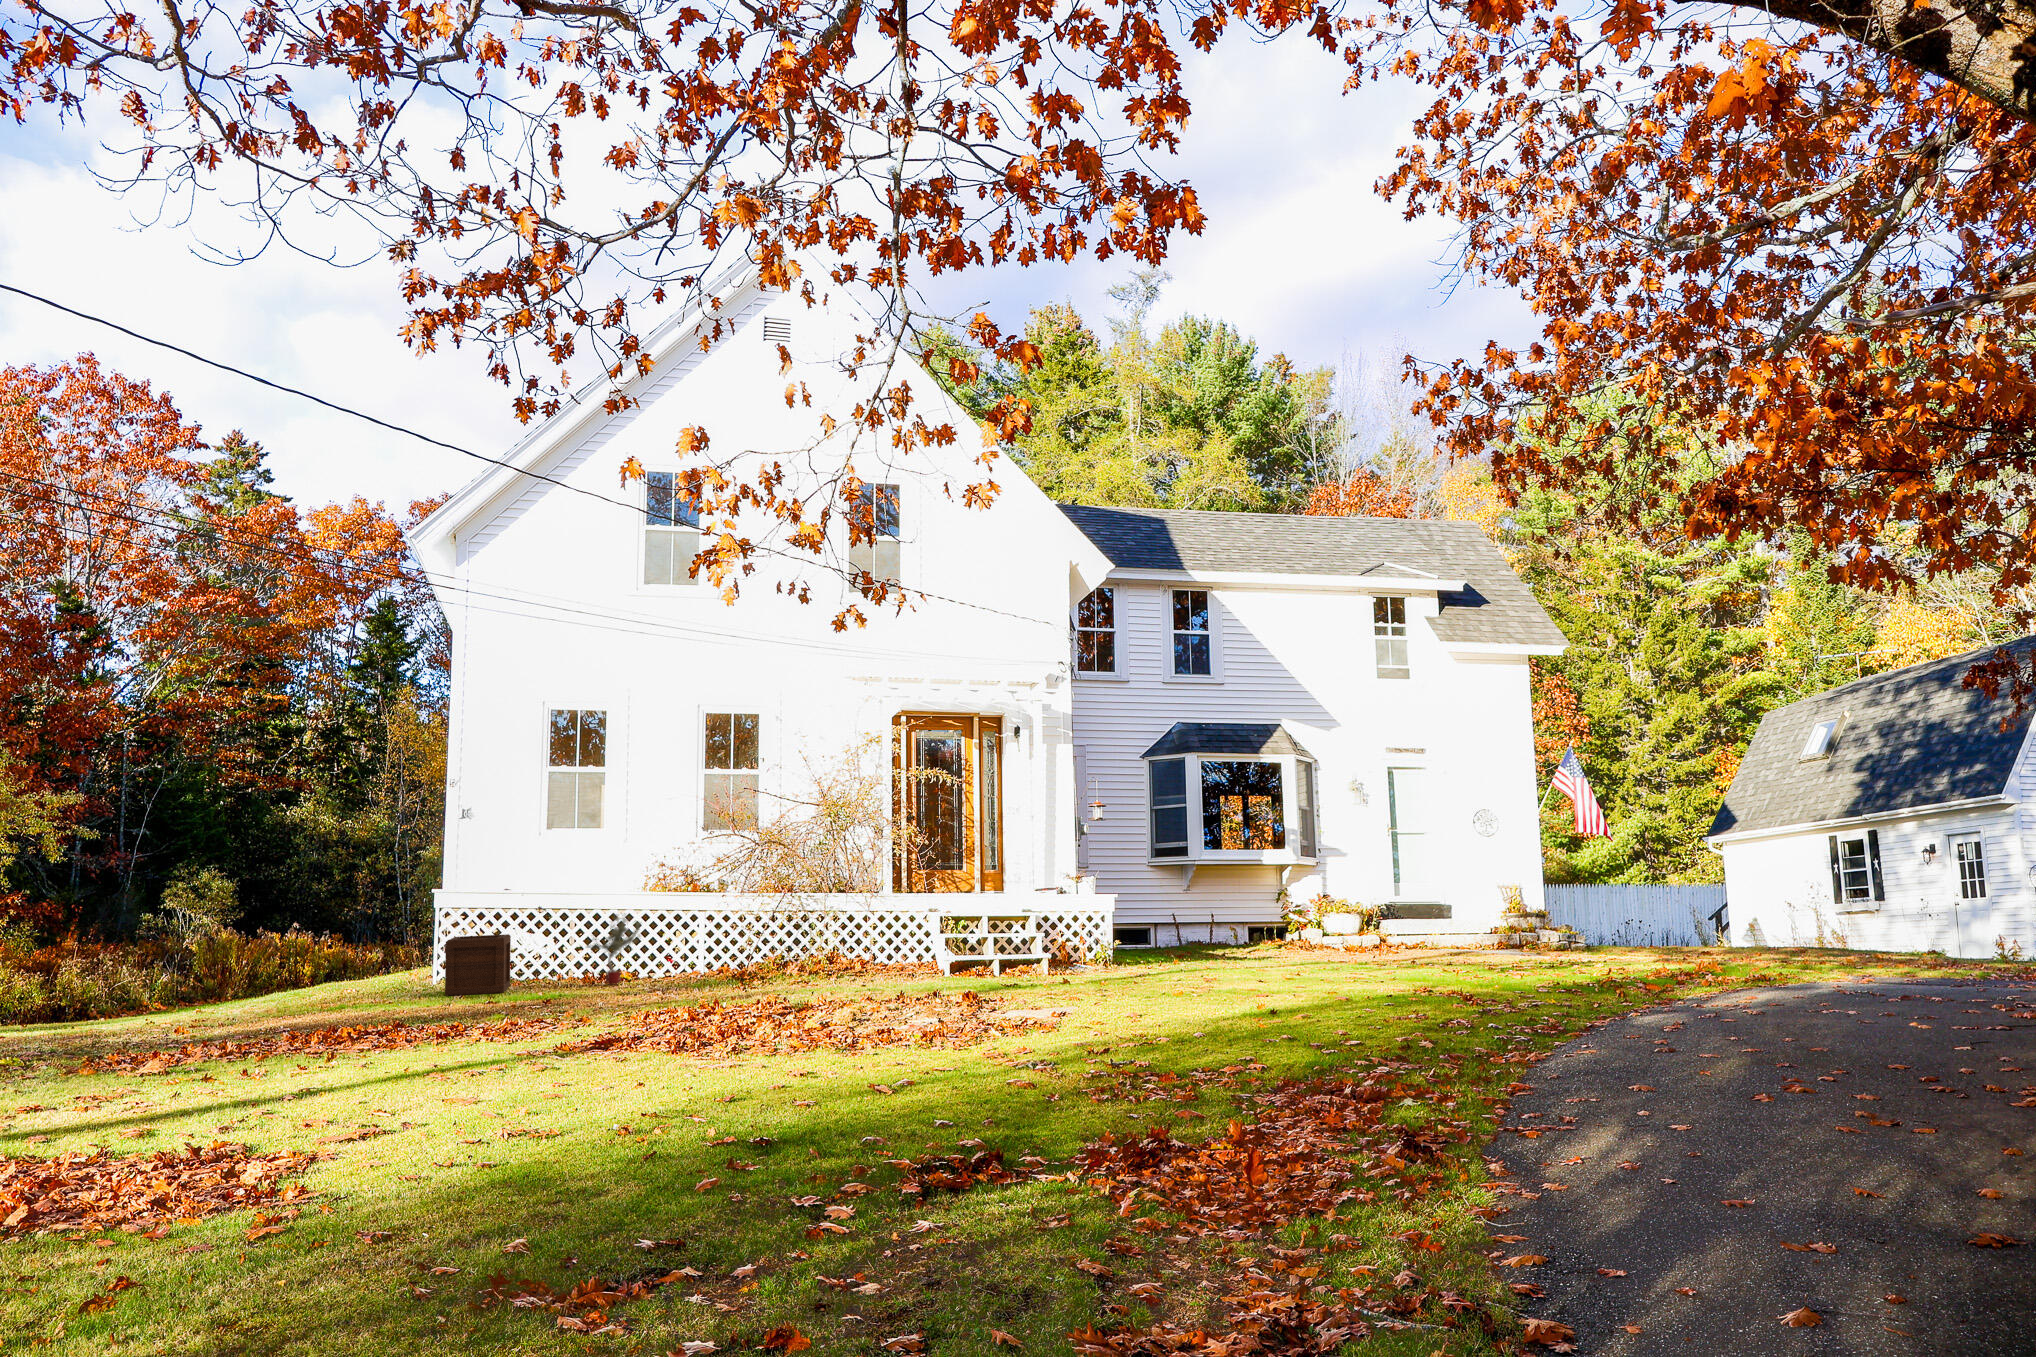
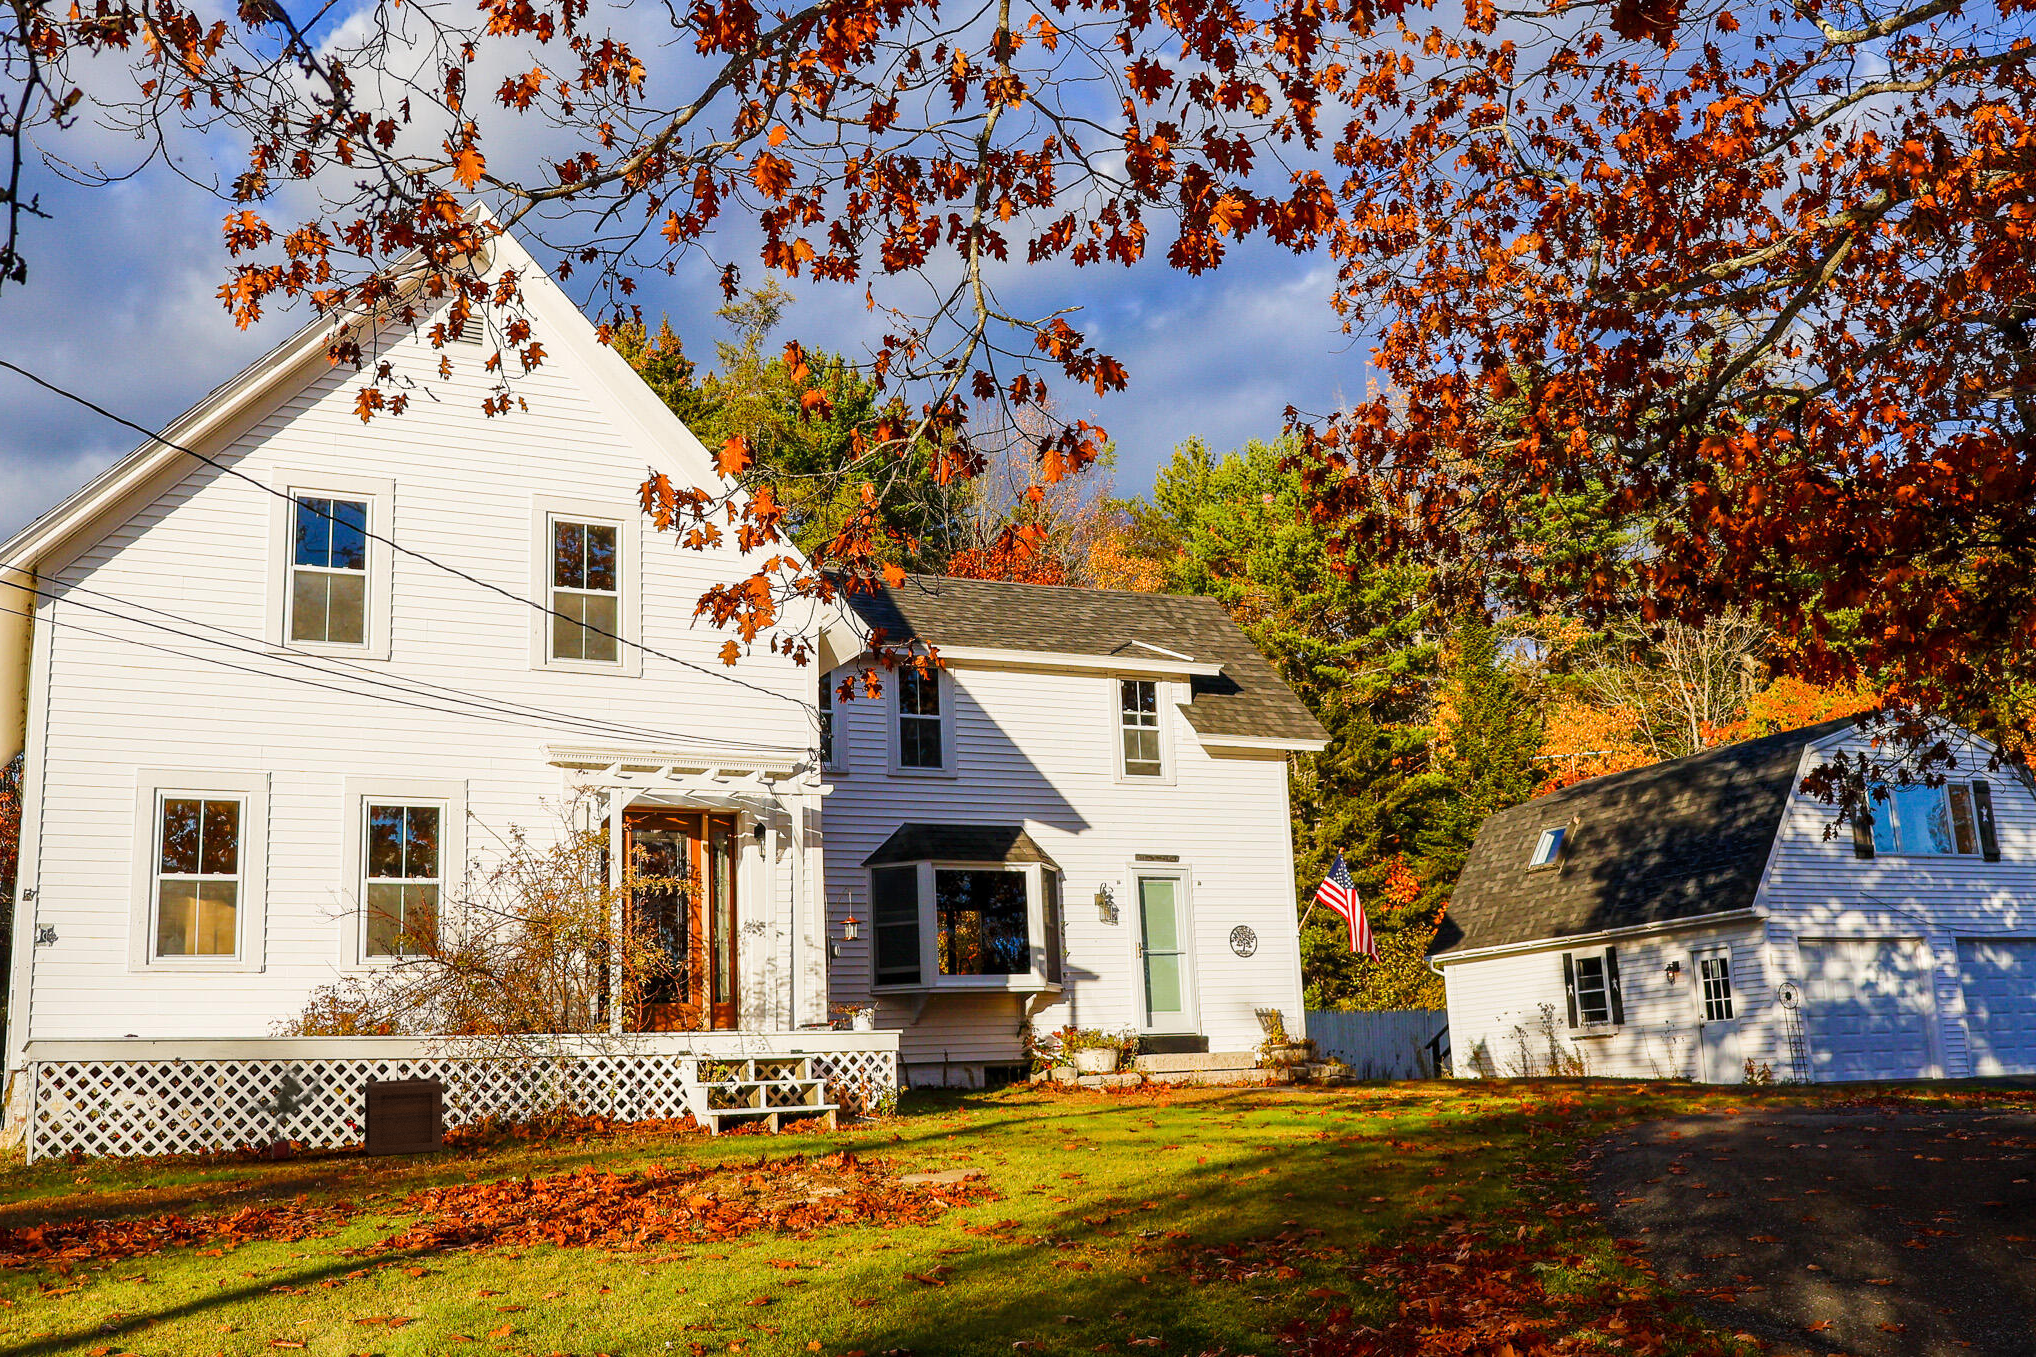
wooden crate: present [445,934,511,996] -> present [364,1078,443,1157]

